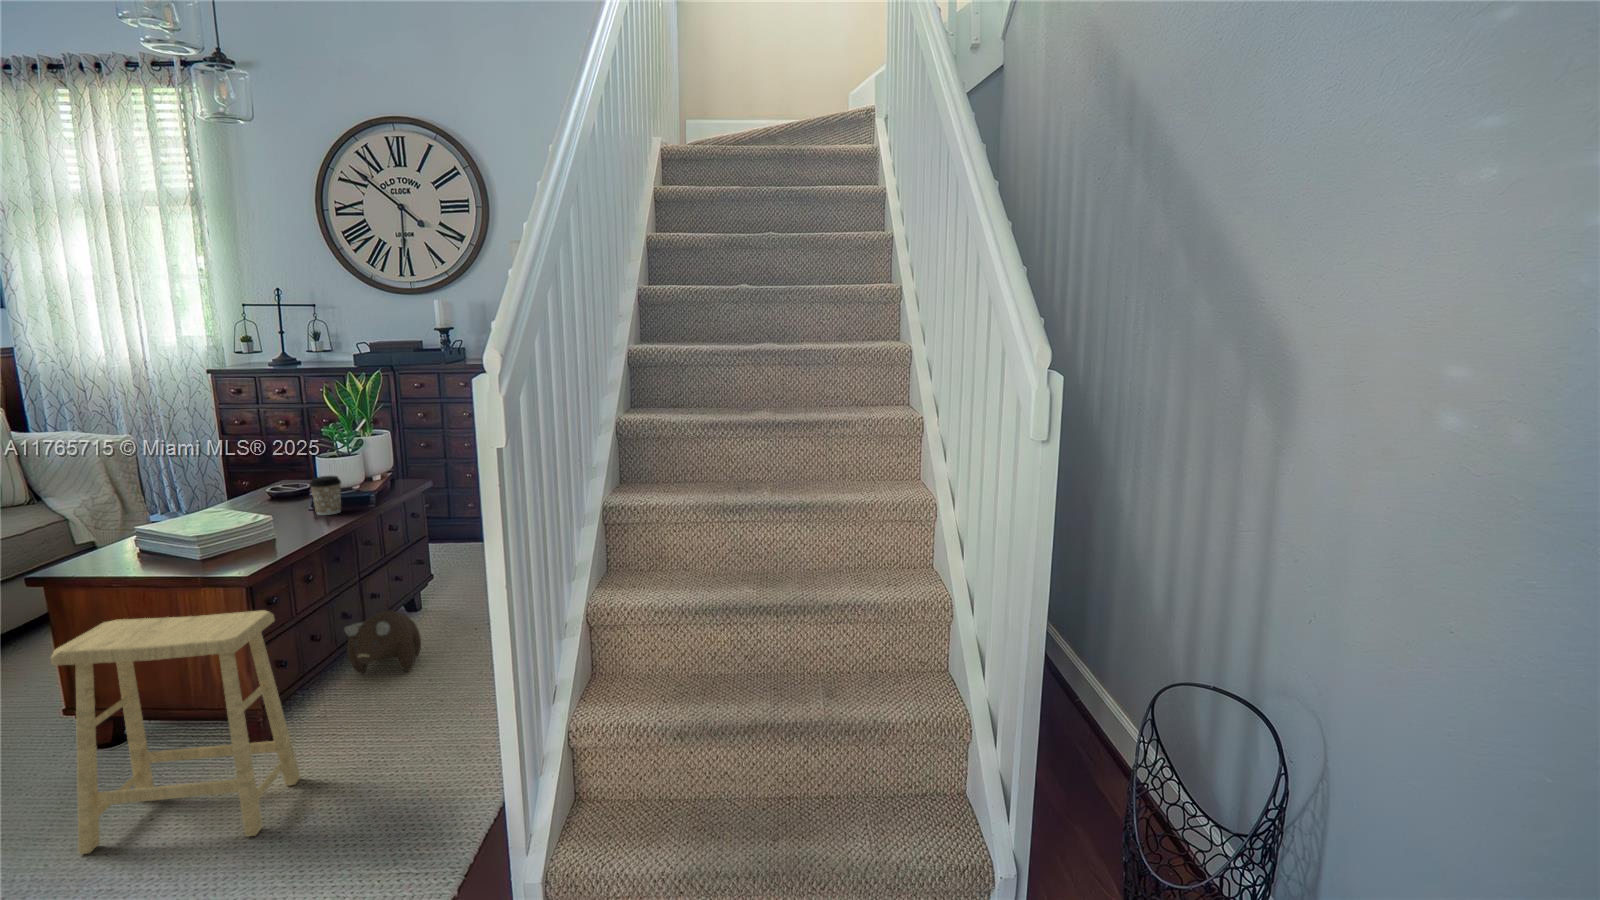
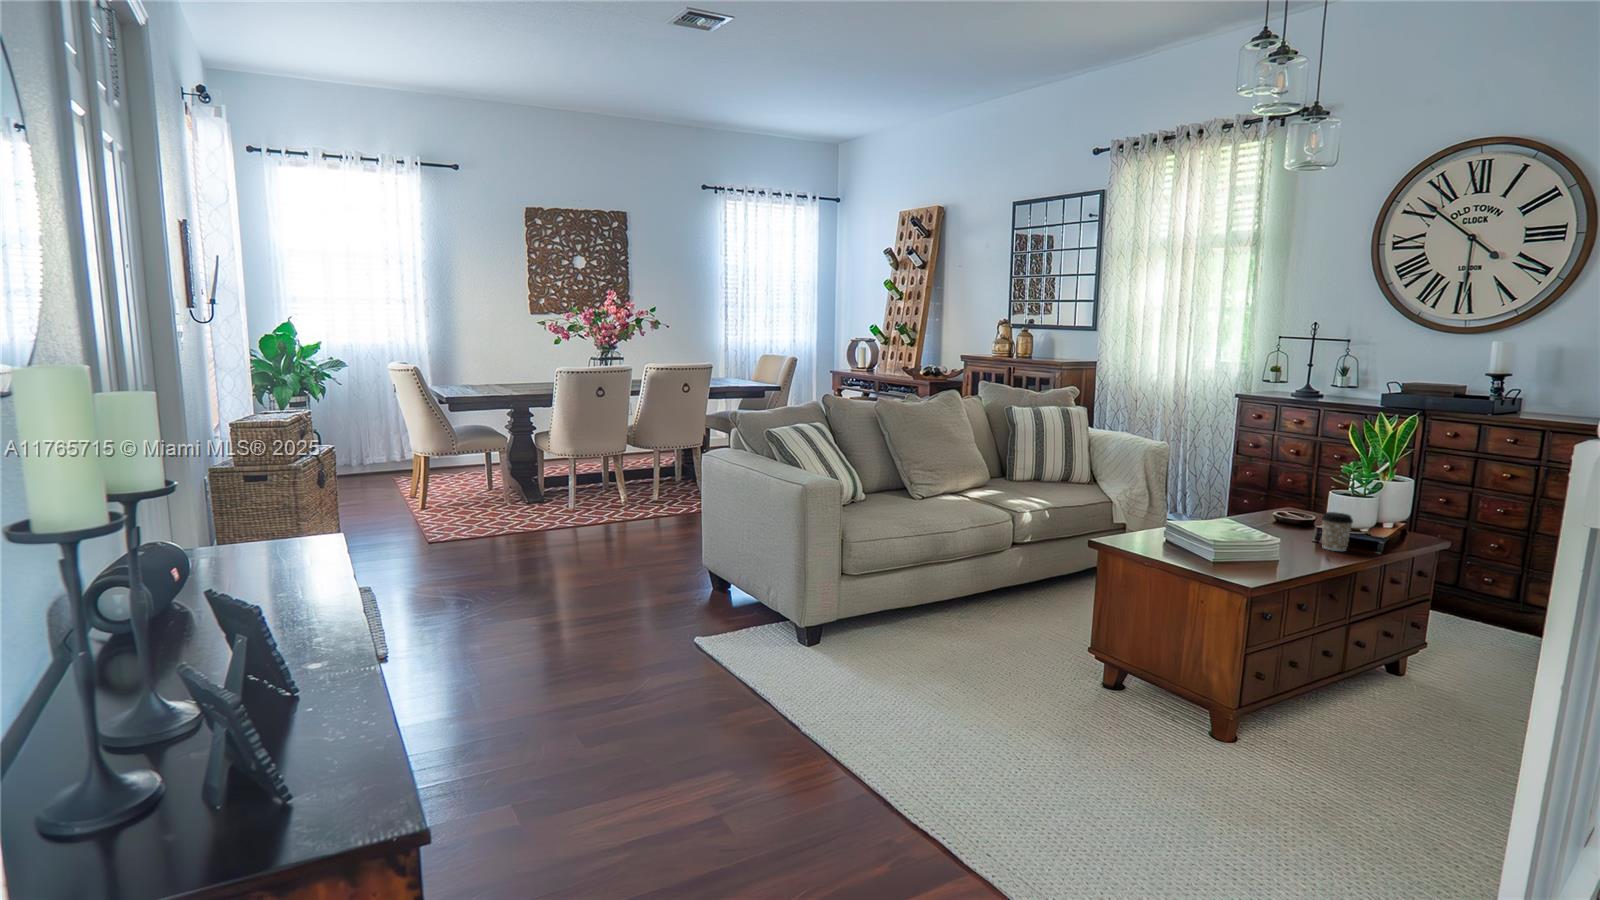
footstool: present [51,610,301,854] -> none [1109,588,1282,804]
plush toy: present [344,610,421,674] -> none [1326,661,1404,731]

